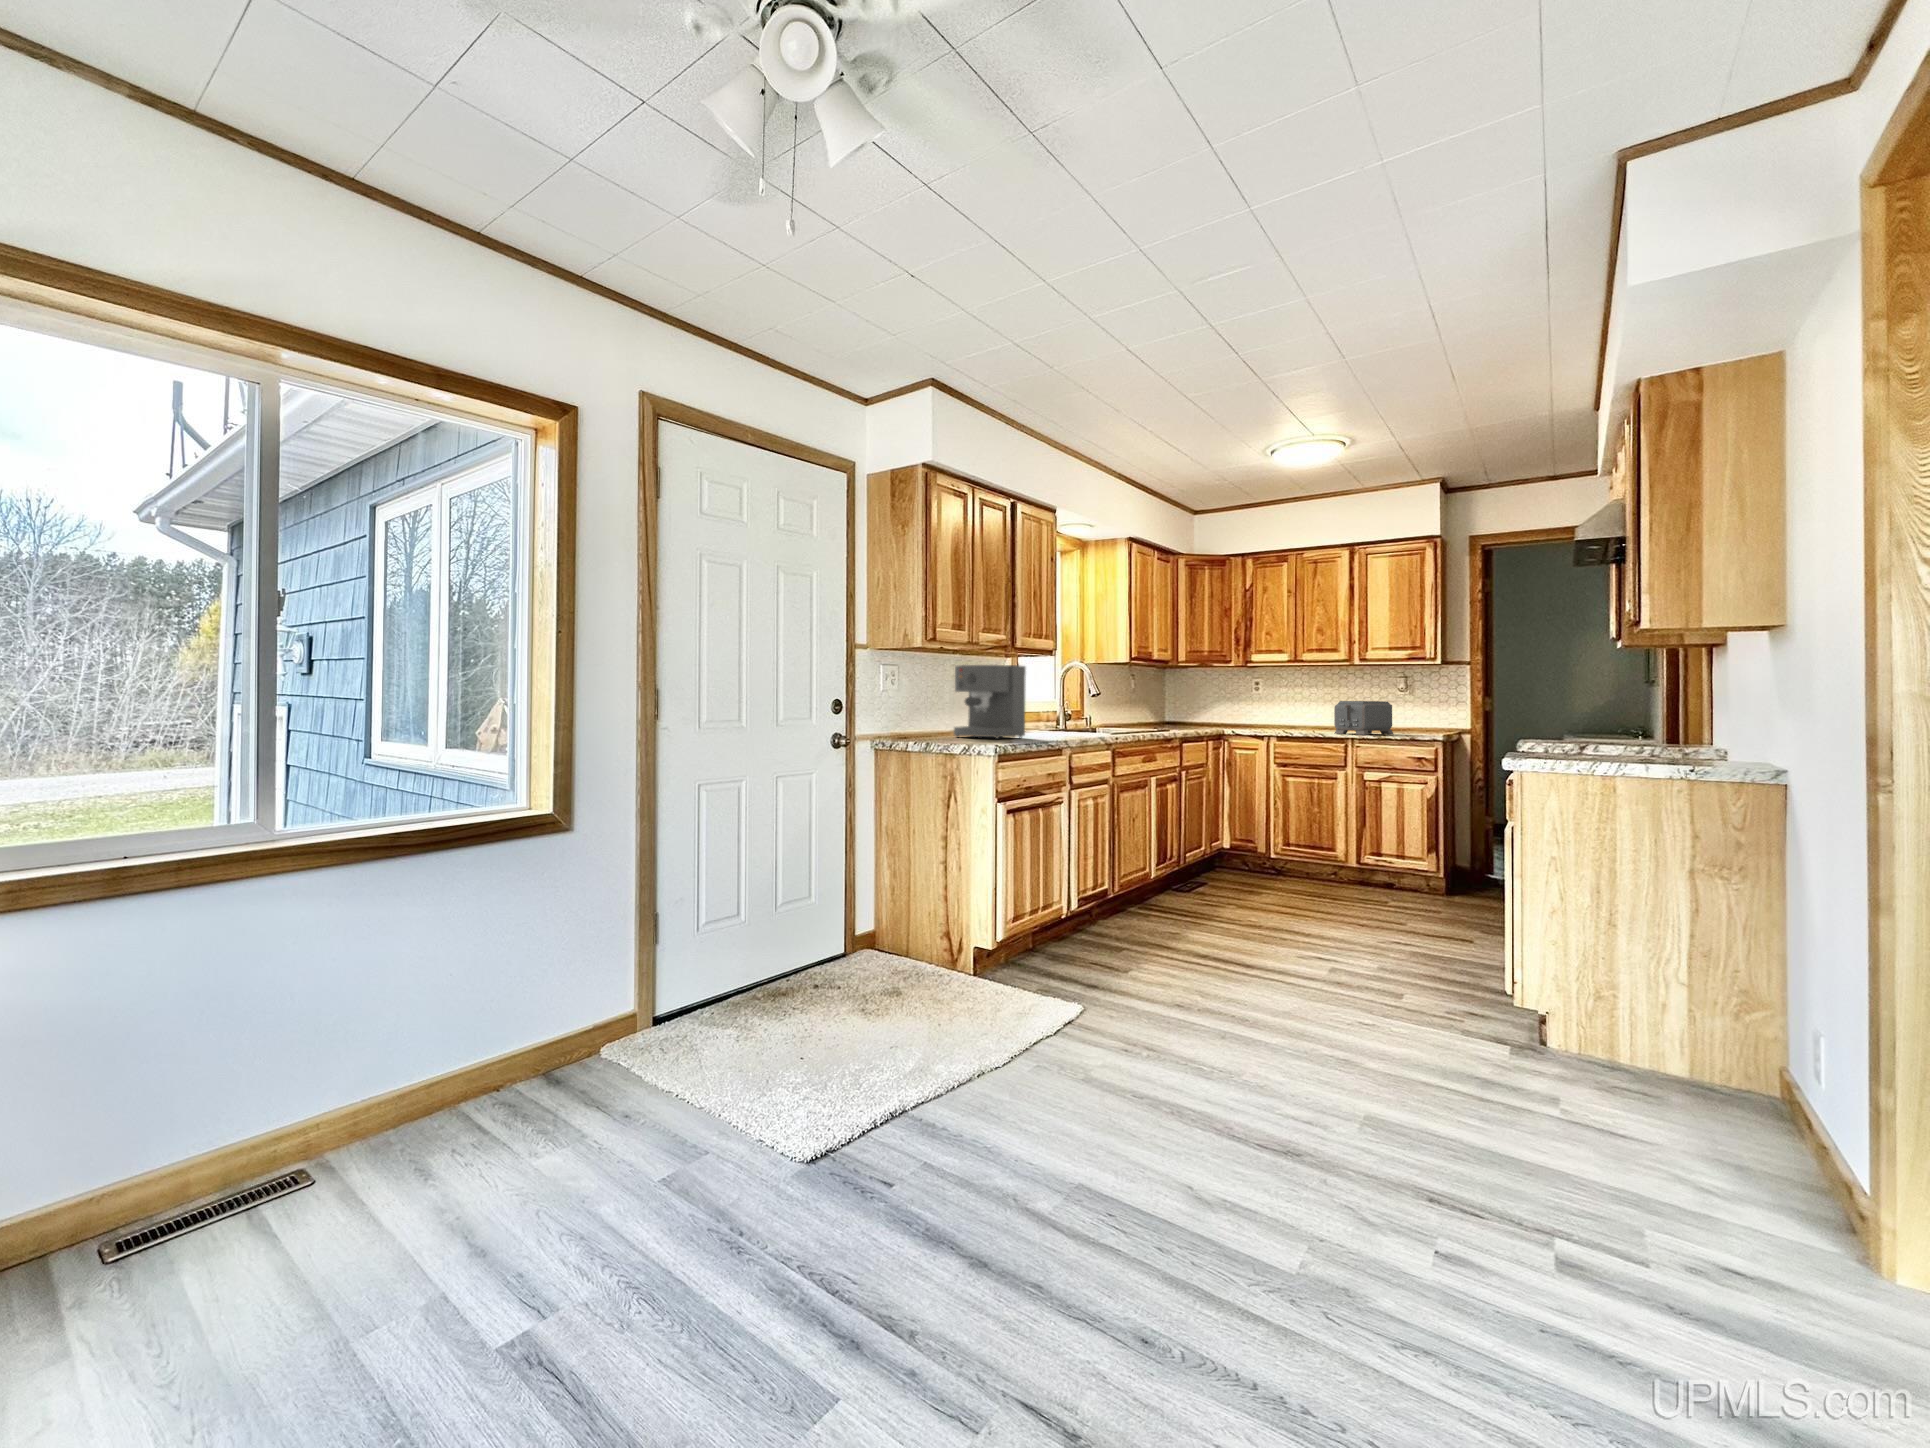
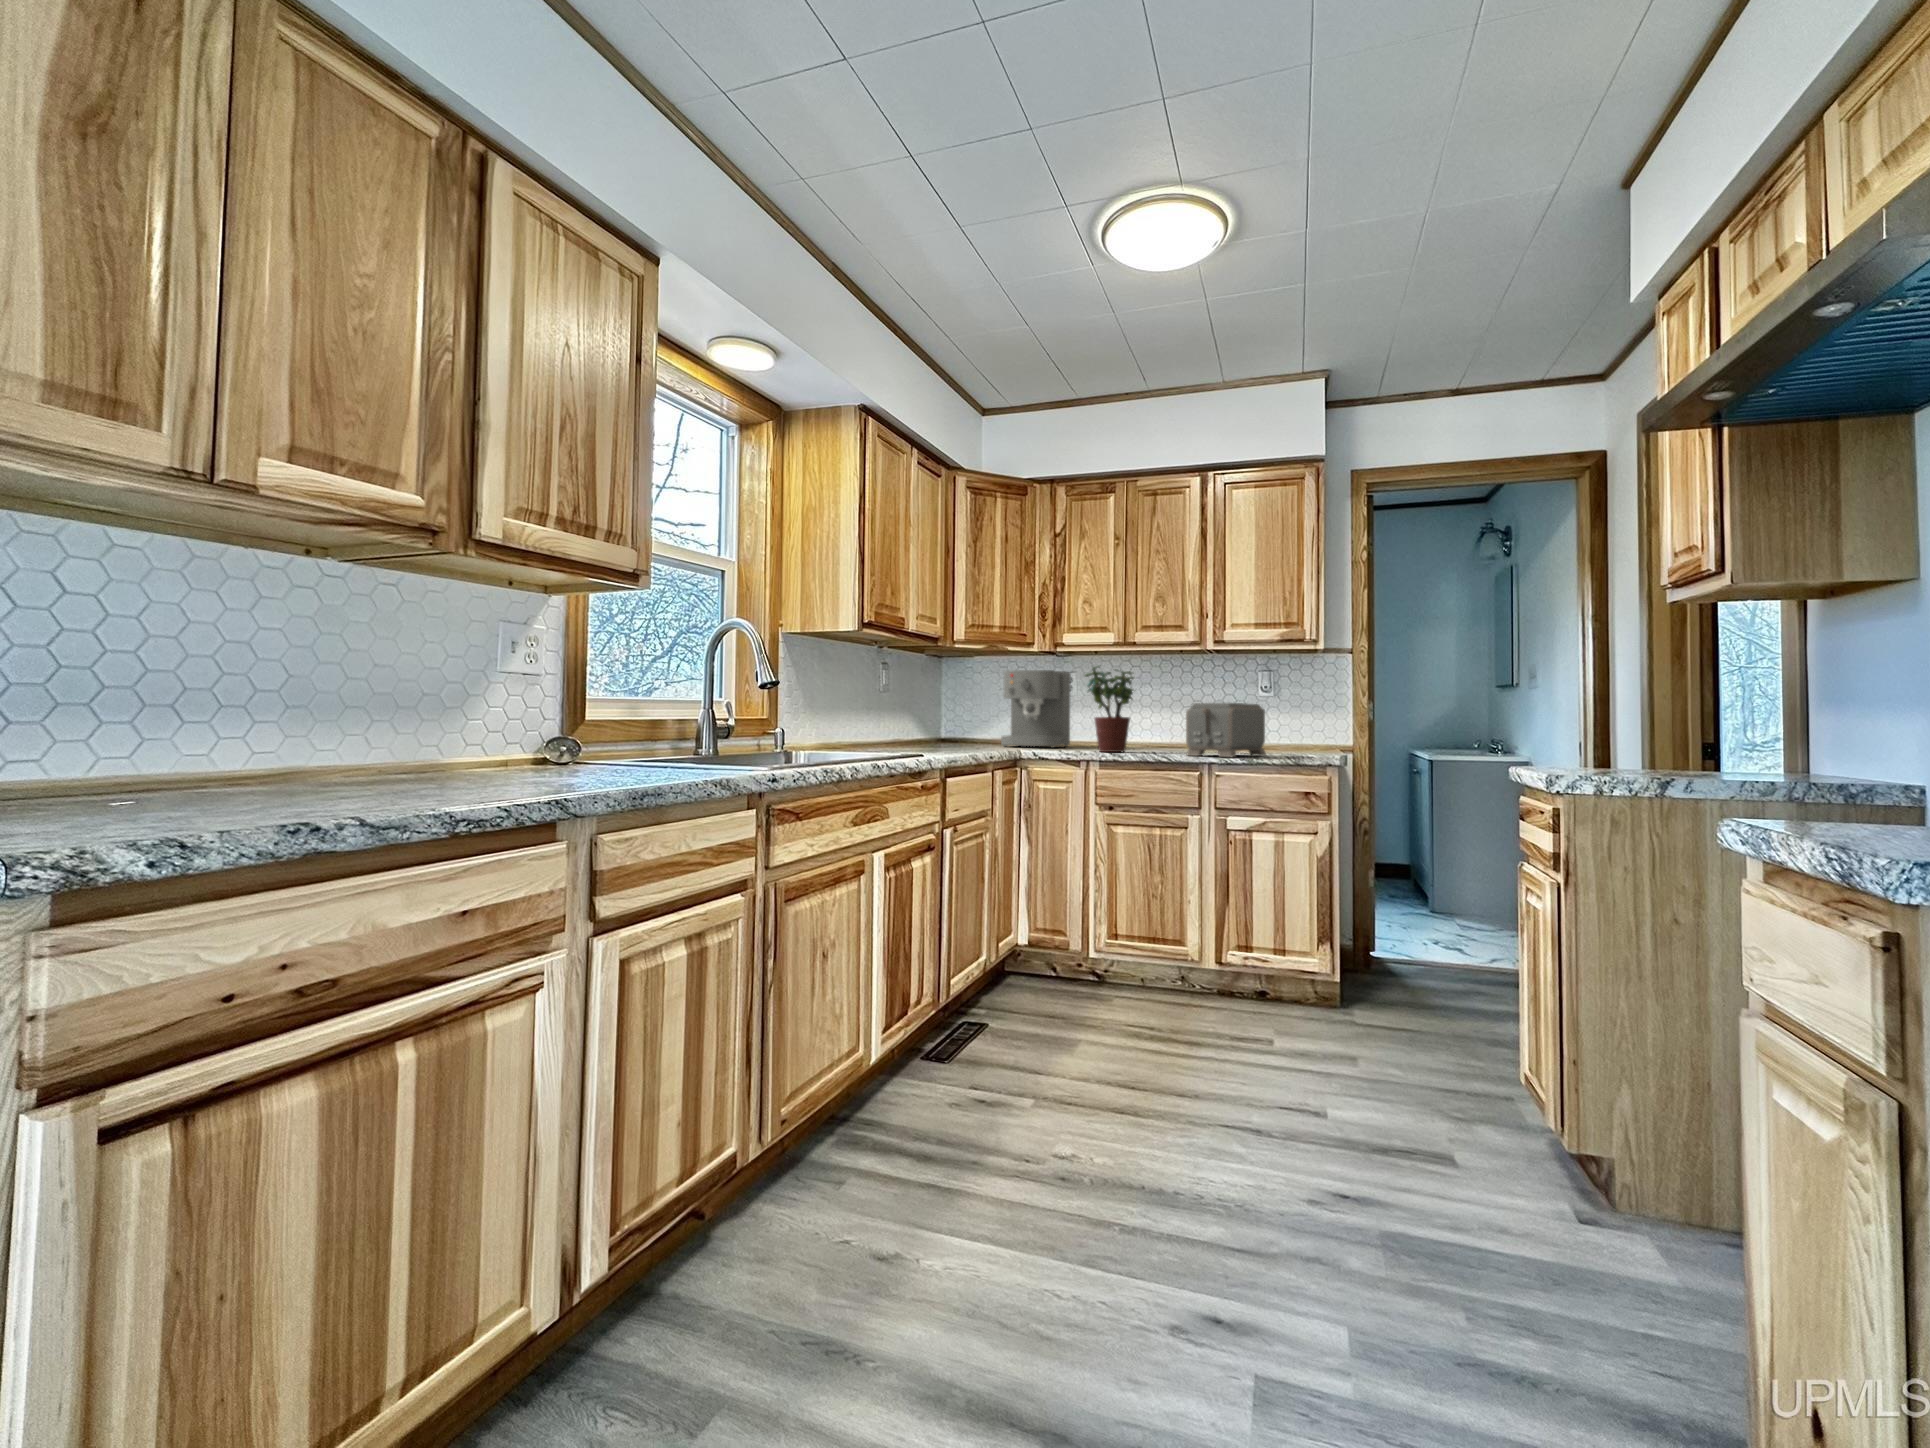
coffee maker: present [954,665,1026,739] -> present [1001,670,1071,748]
potted plant: none [1266,677,1301,731] -> present [1085,666,1133,752]

